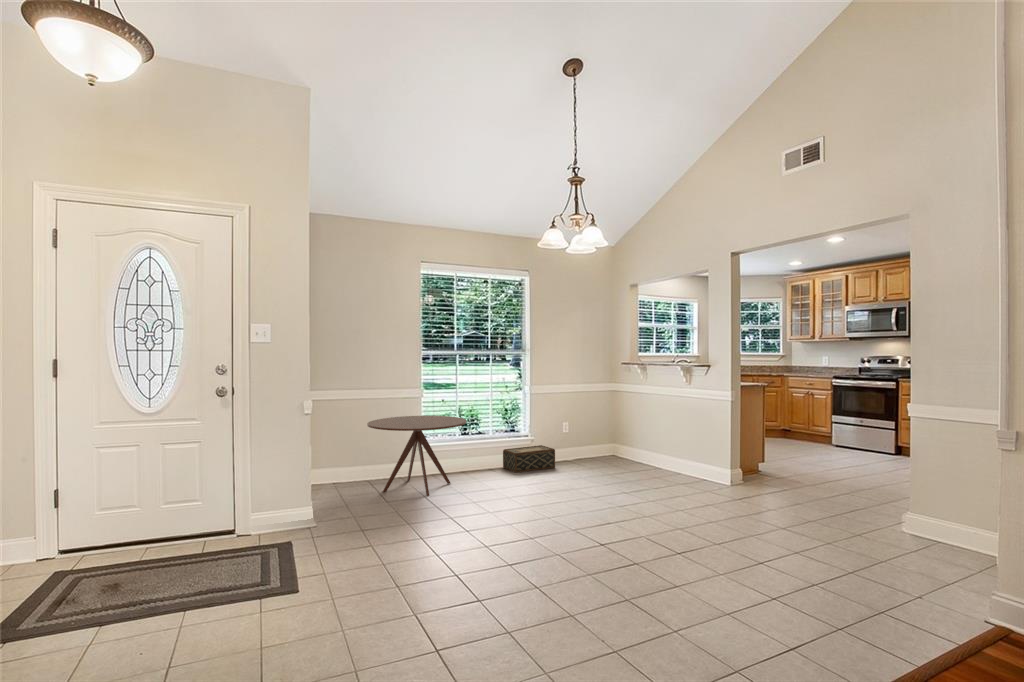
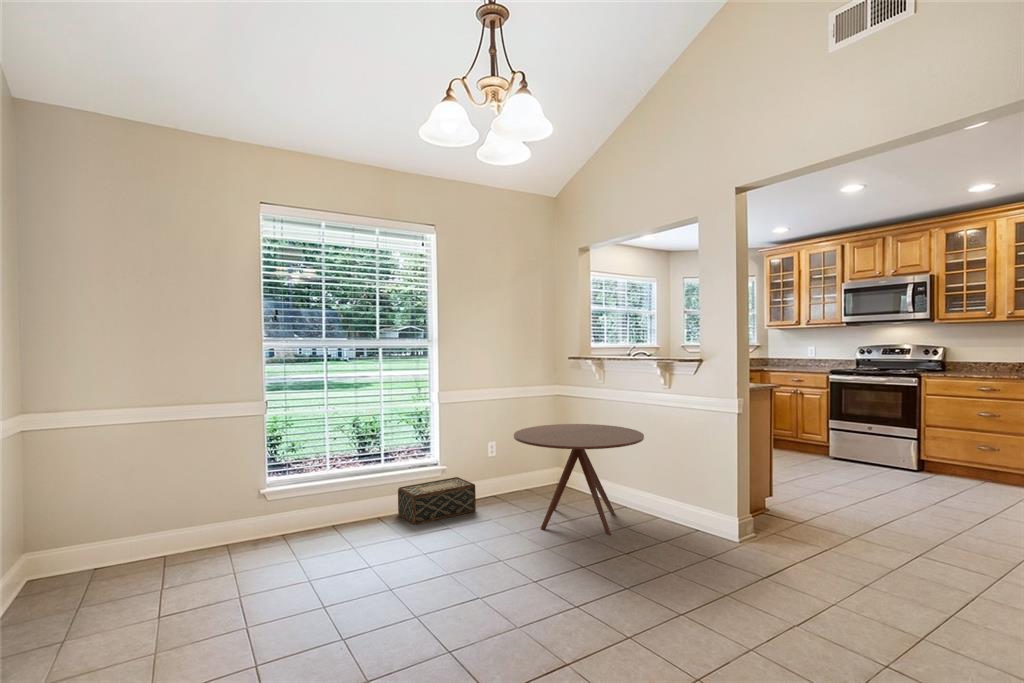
round table: present [367,416,466,496] -> present [514,424,644,535]

